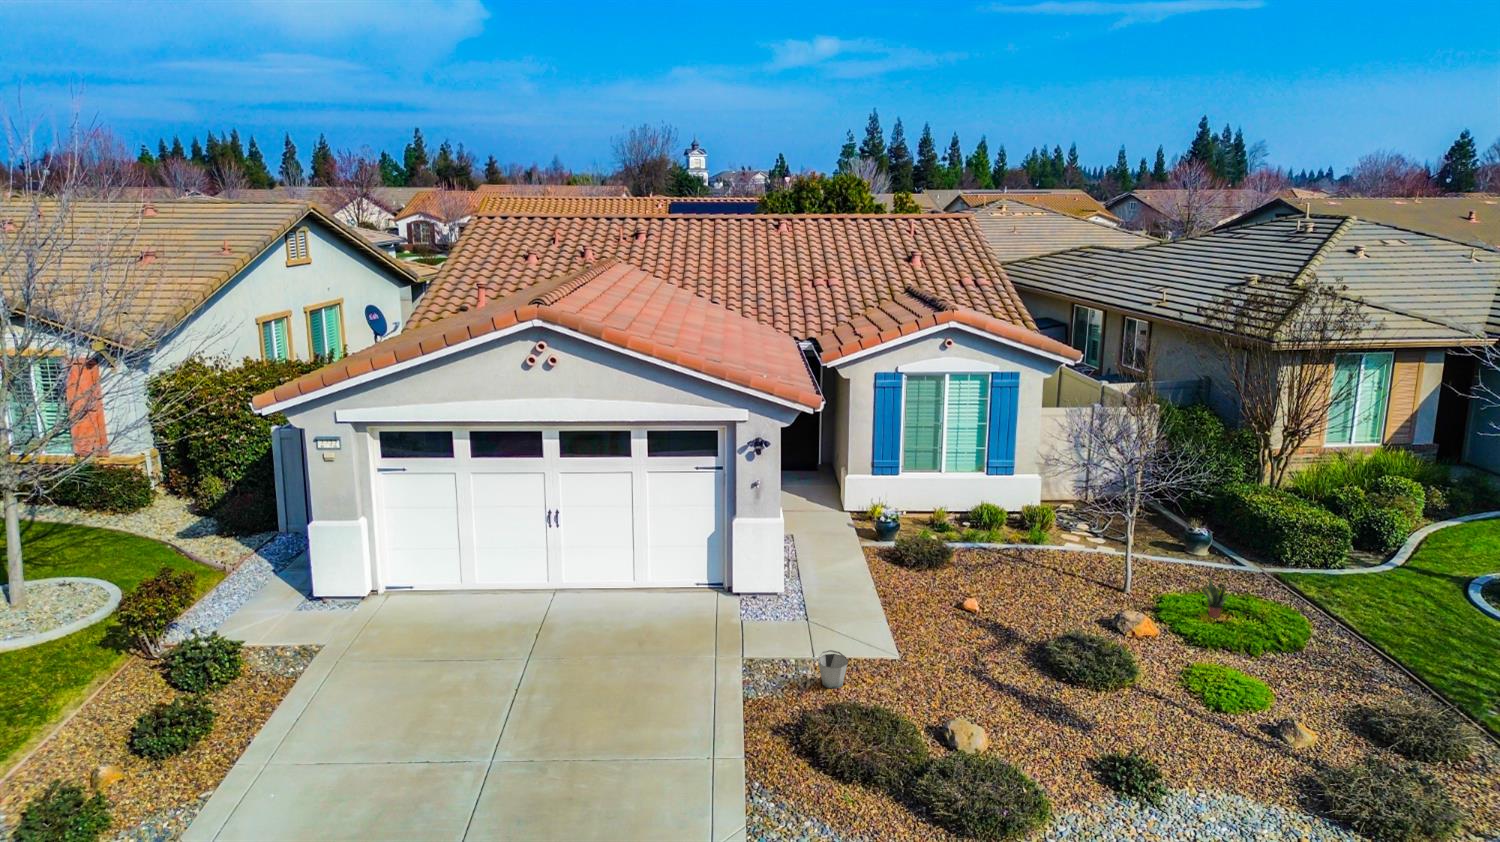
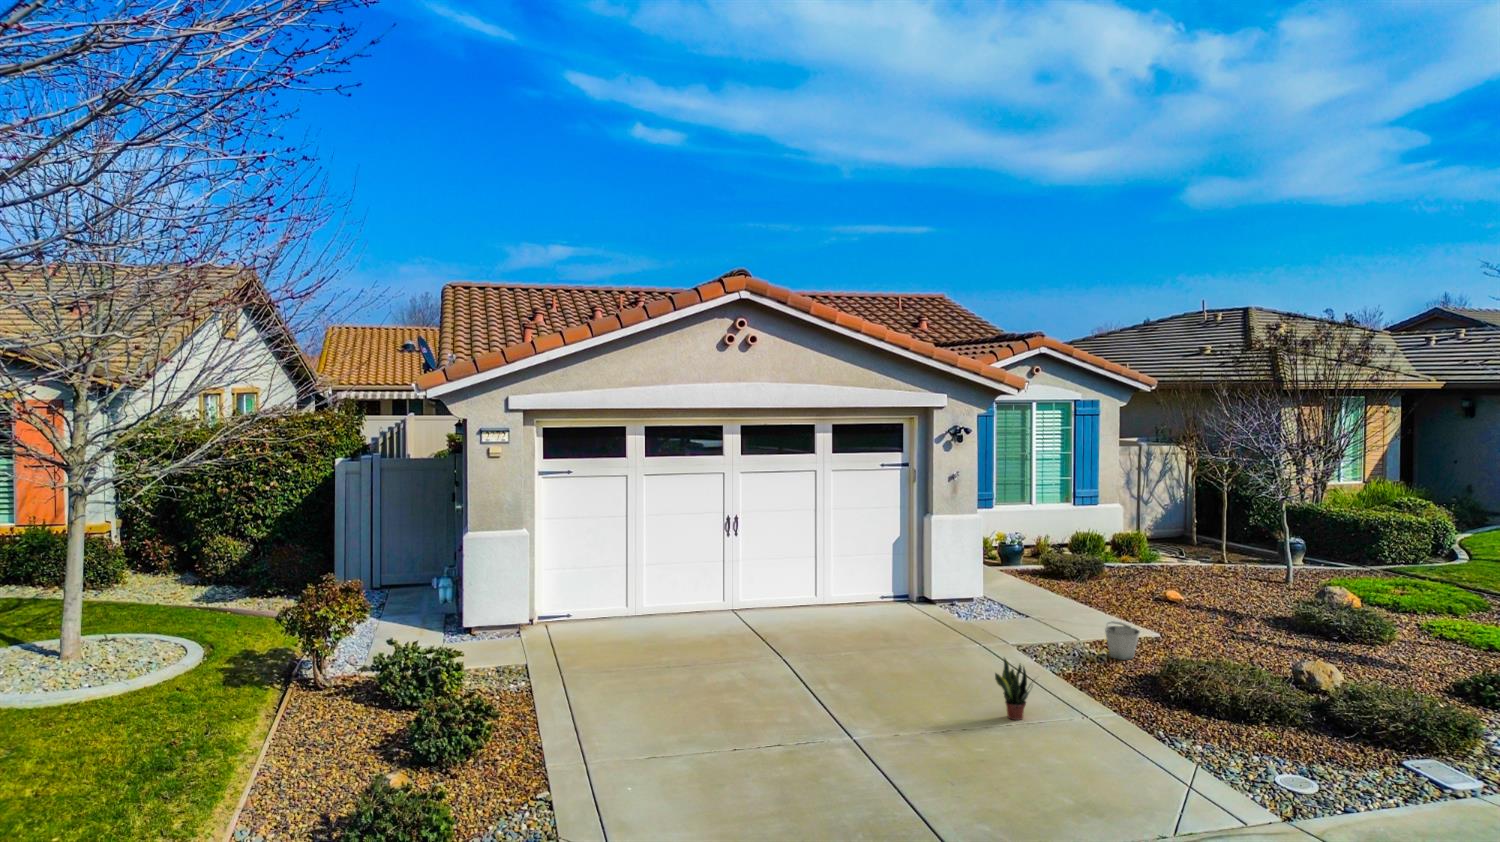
potted plant: present [1202,577,1225,618] -> present [995,658,1035,720]

